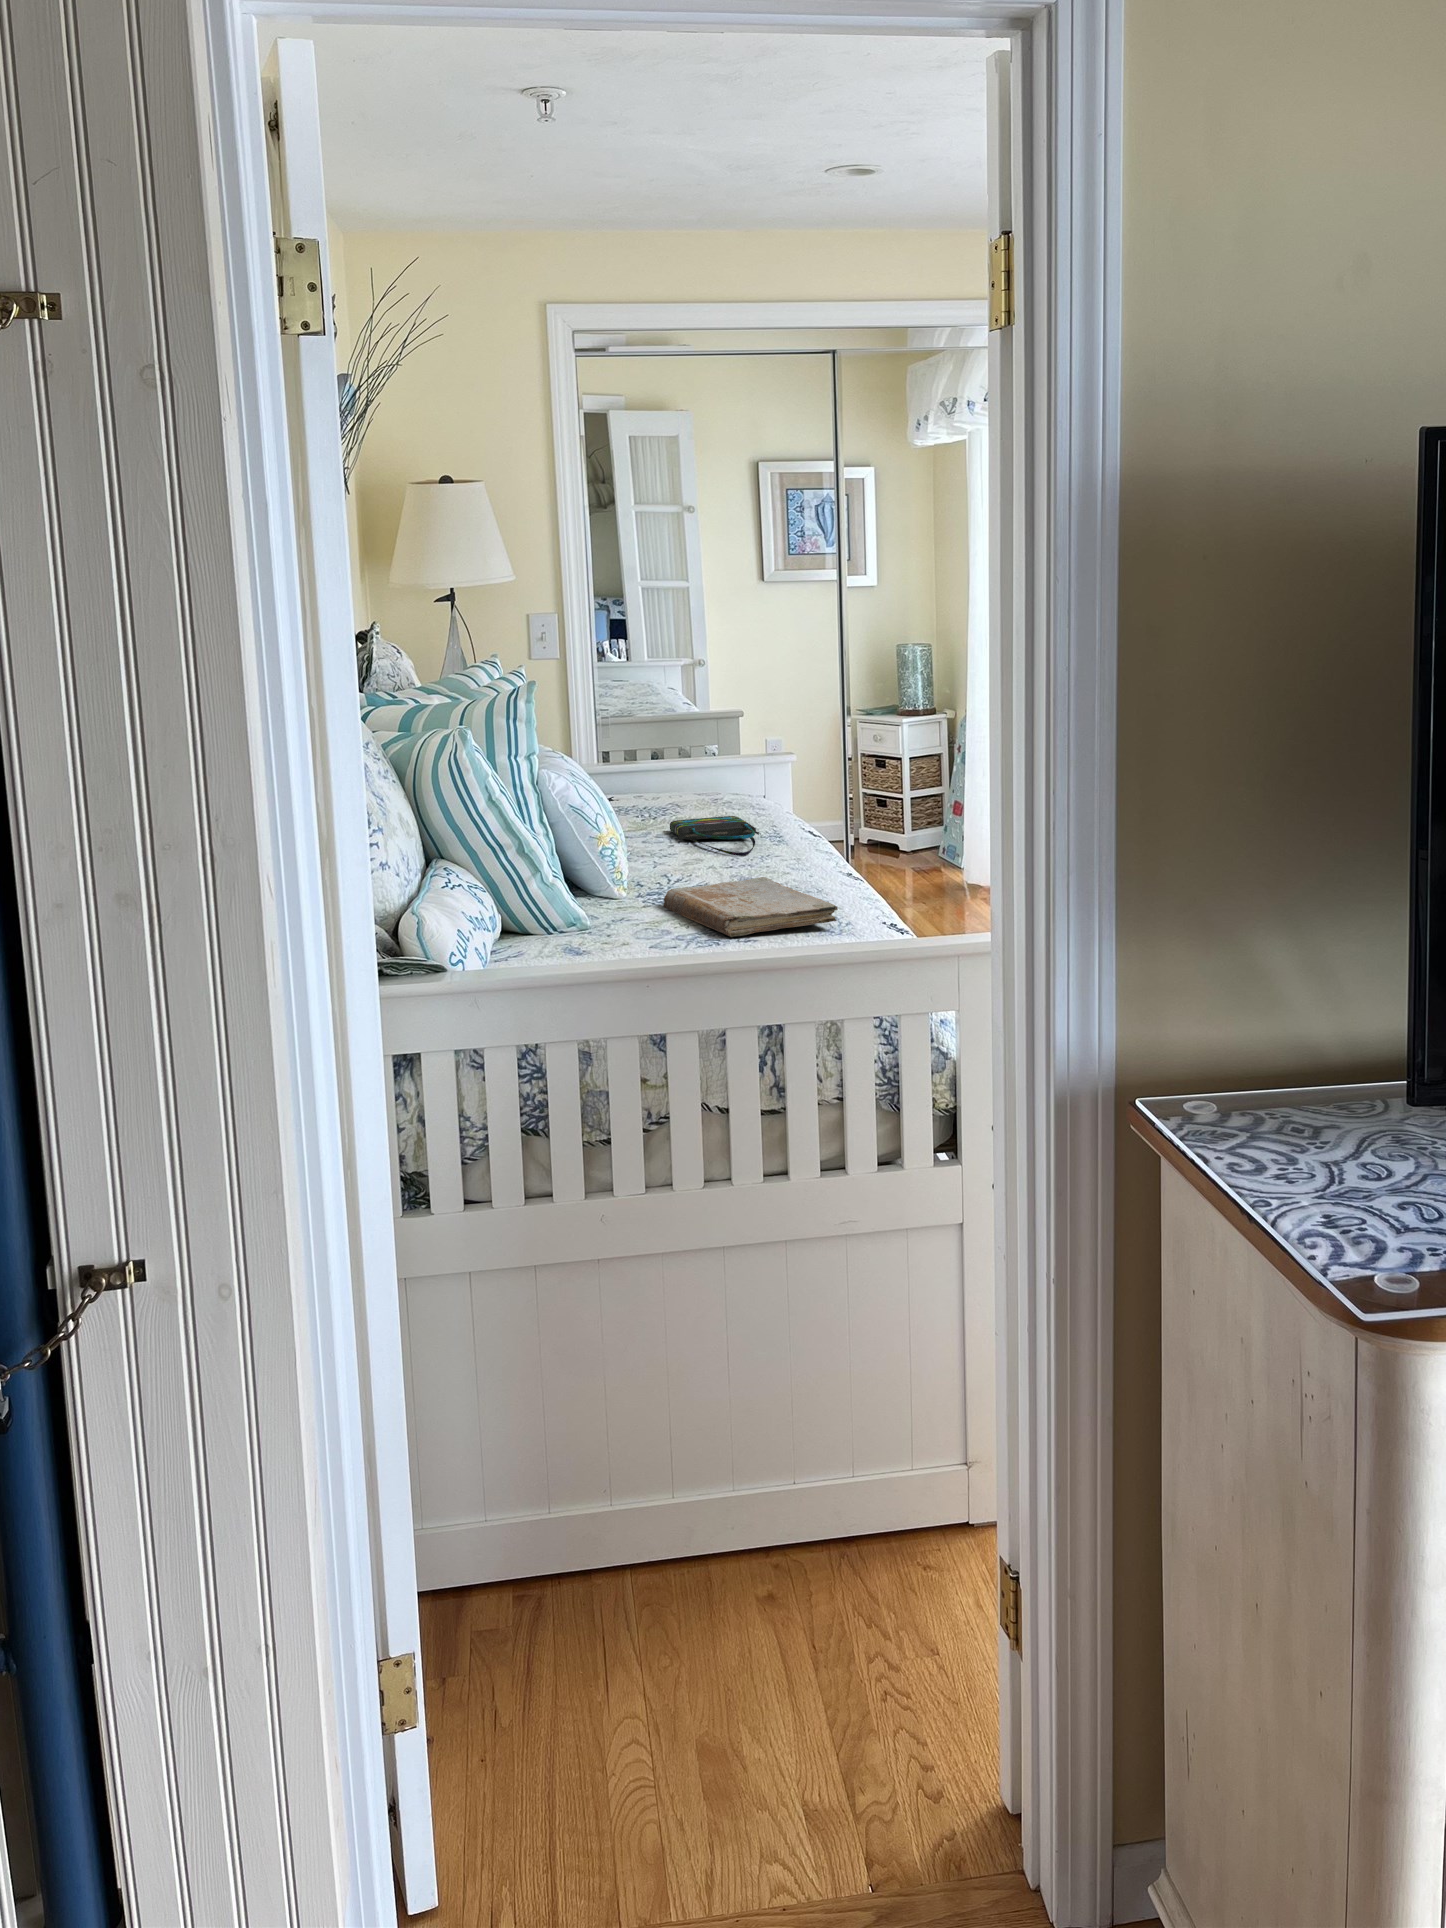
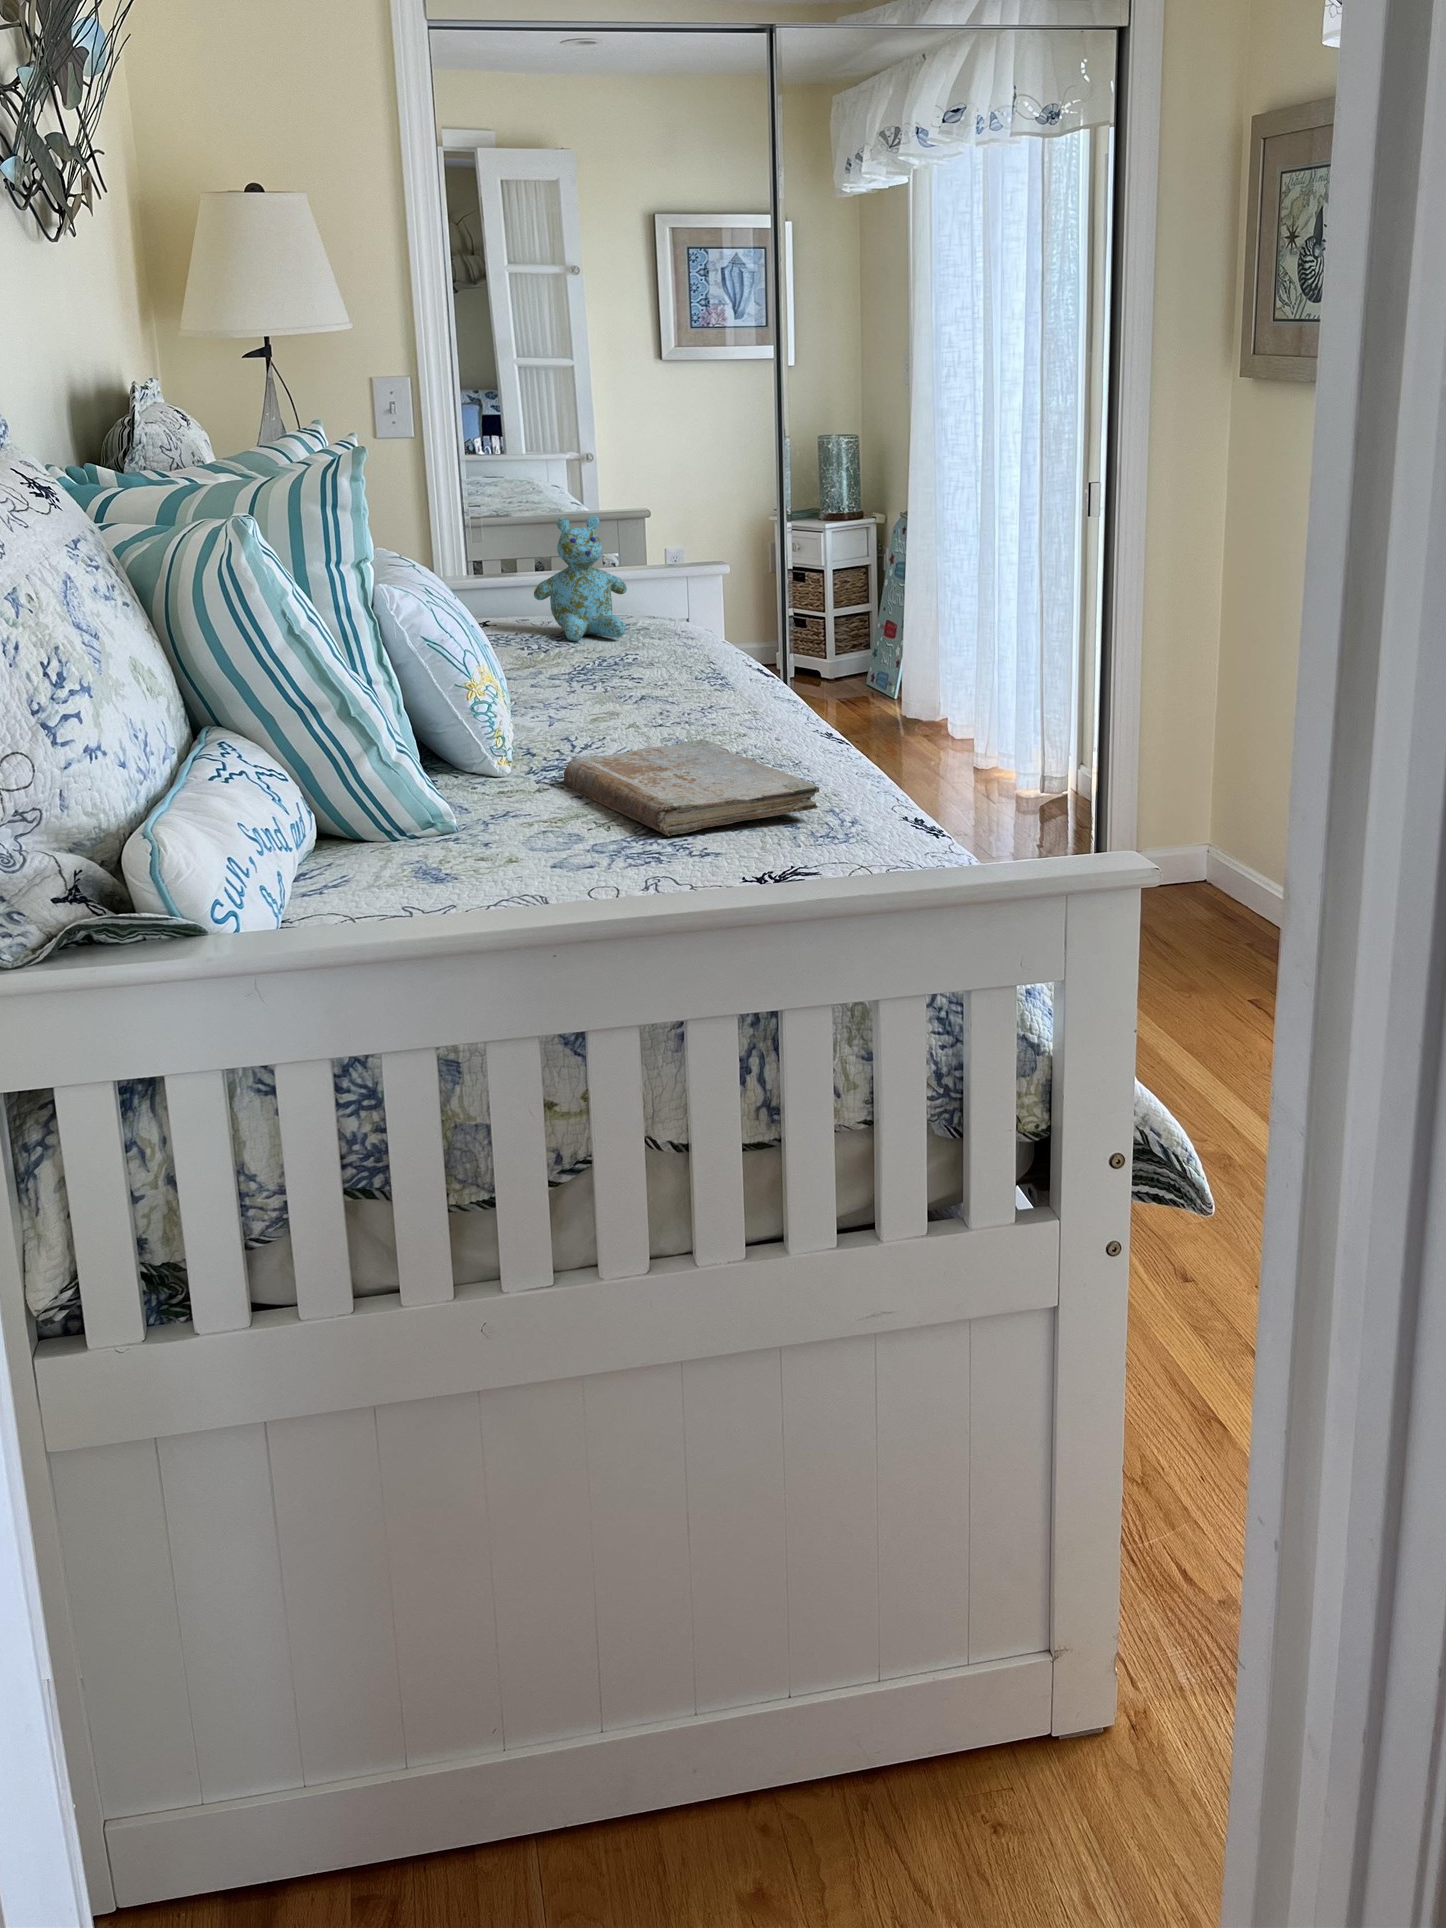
stuffed bear: none [651,715,723,812] -> present [534,516,627,641]
tote bag: present [670,816,759,856] -> none [562,648,683,704]

